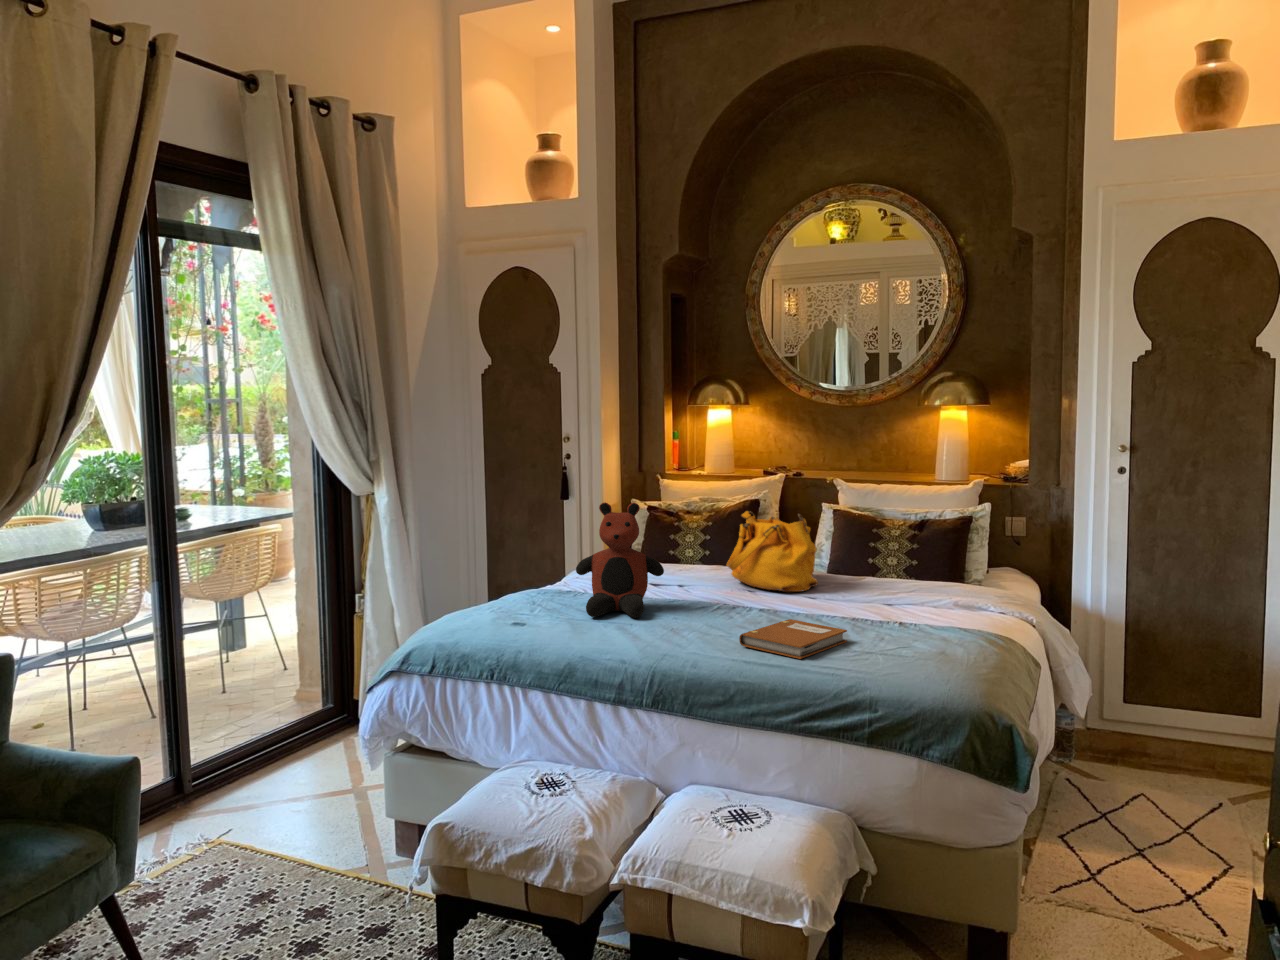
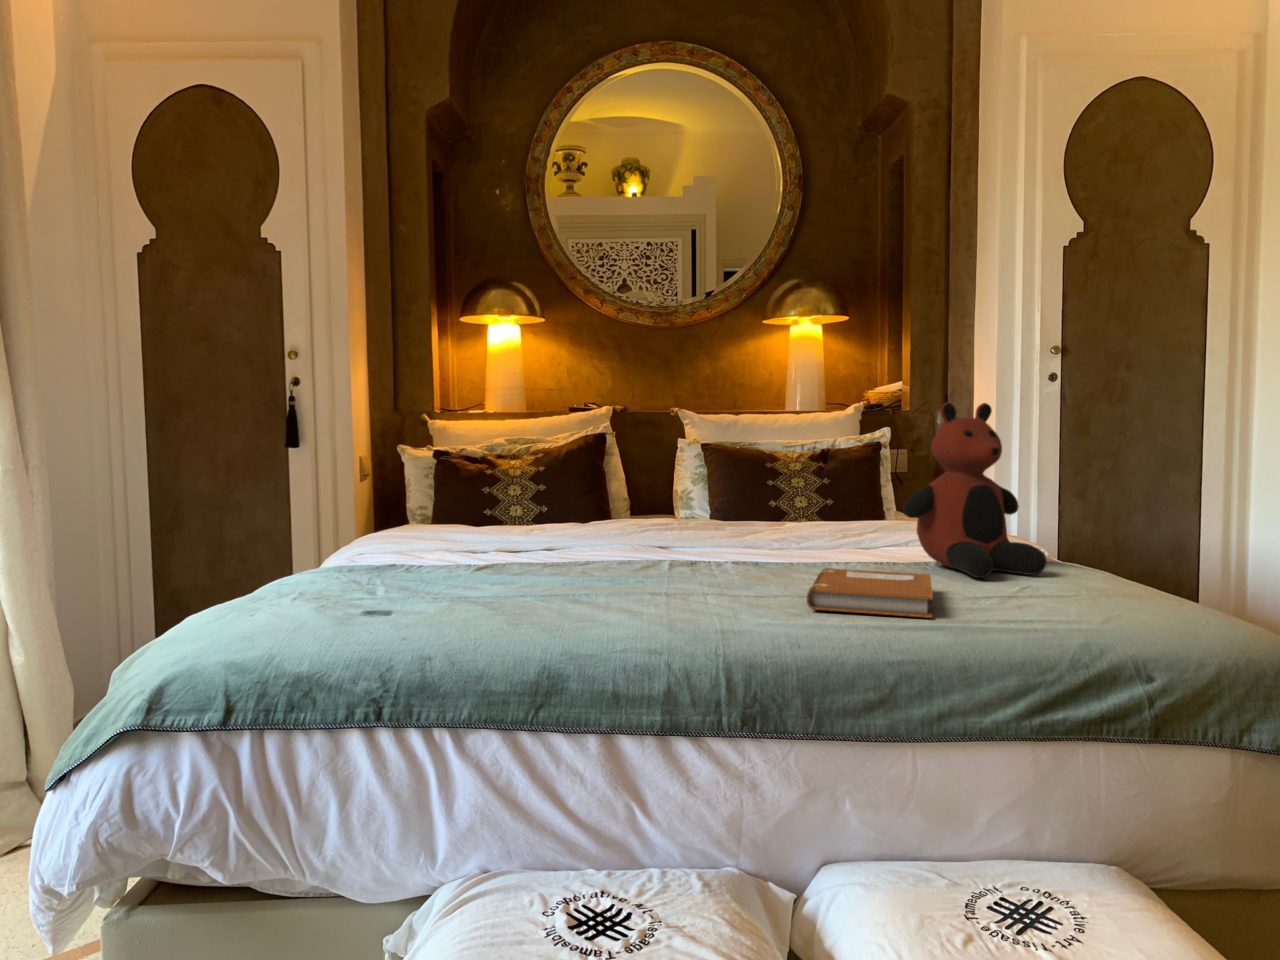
teddy bear: present [576,502,664,618] -> present [903,402,1047,578]
handbag: present [727,511,818,592] -> none [611,435,742,547]

